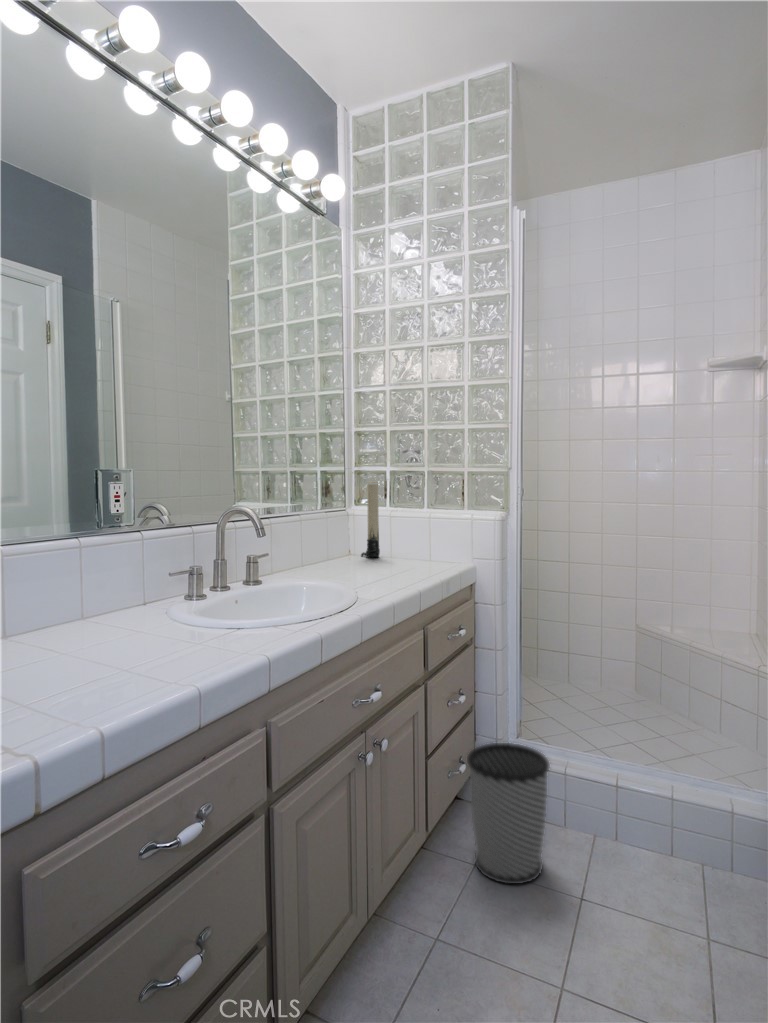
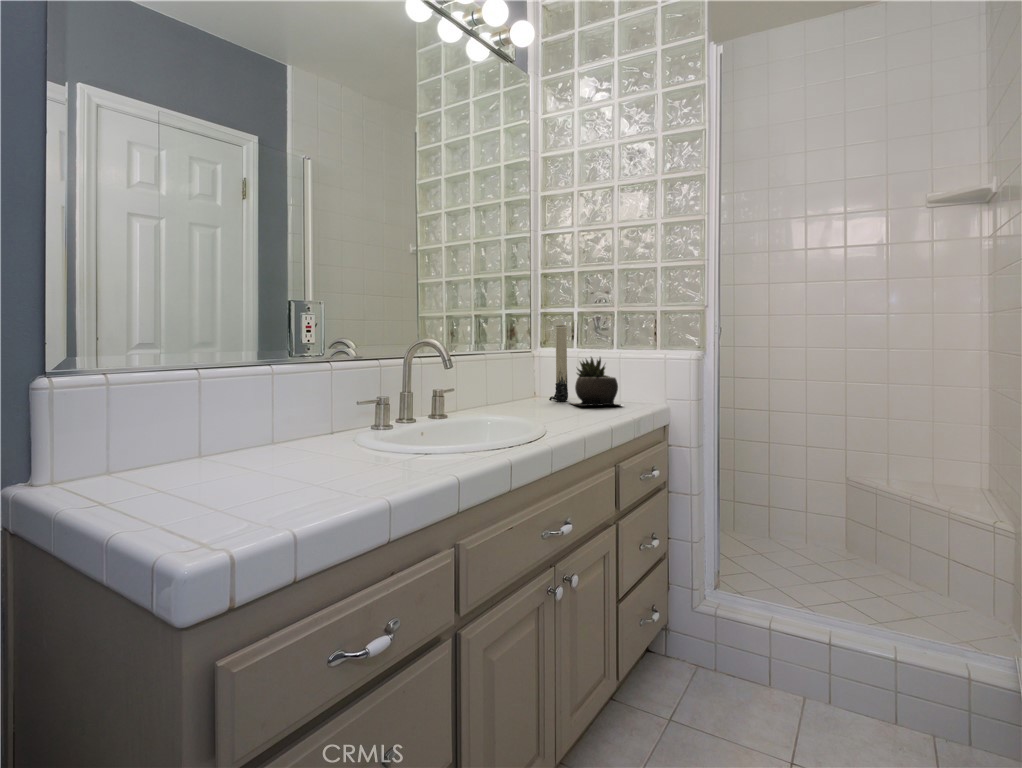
succulent plant: none [380,515,434,565] -> present [571,357,618,406]
wastebasket: present [467,743,550,884] -> none [659,590,749,738]

